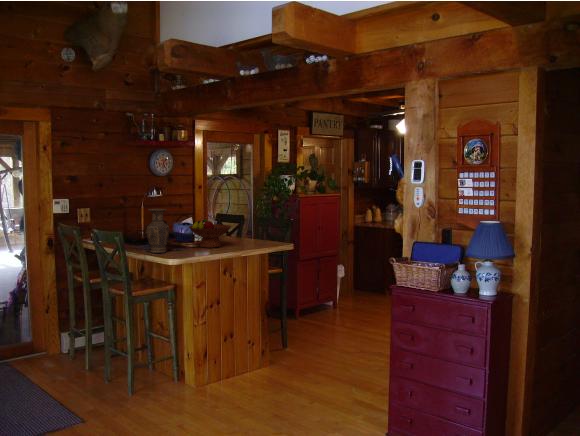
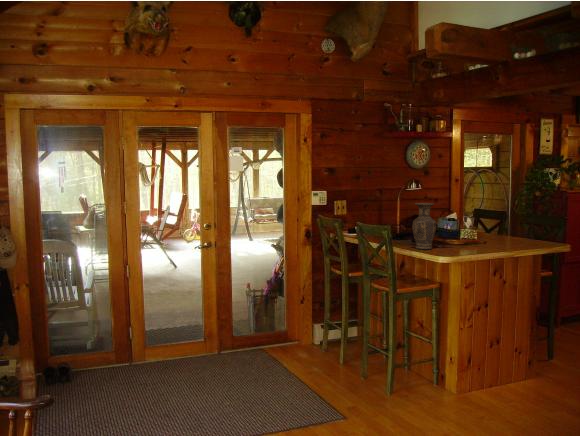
fruit bowl: present [189,219,231,248] -> none [453,216,501,246]

